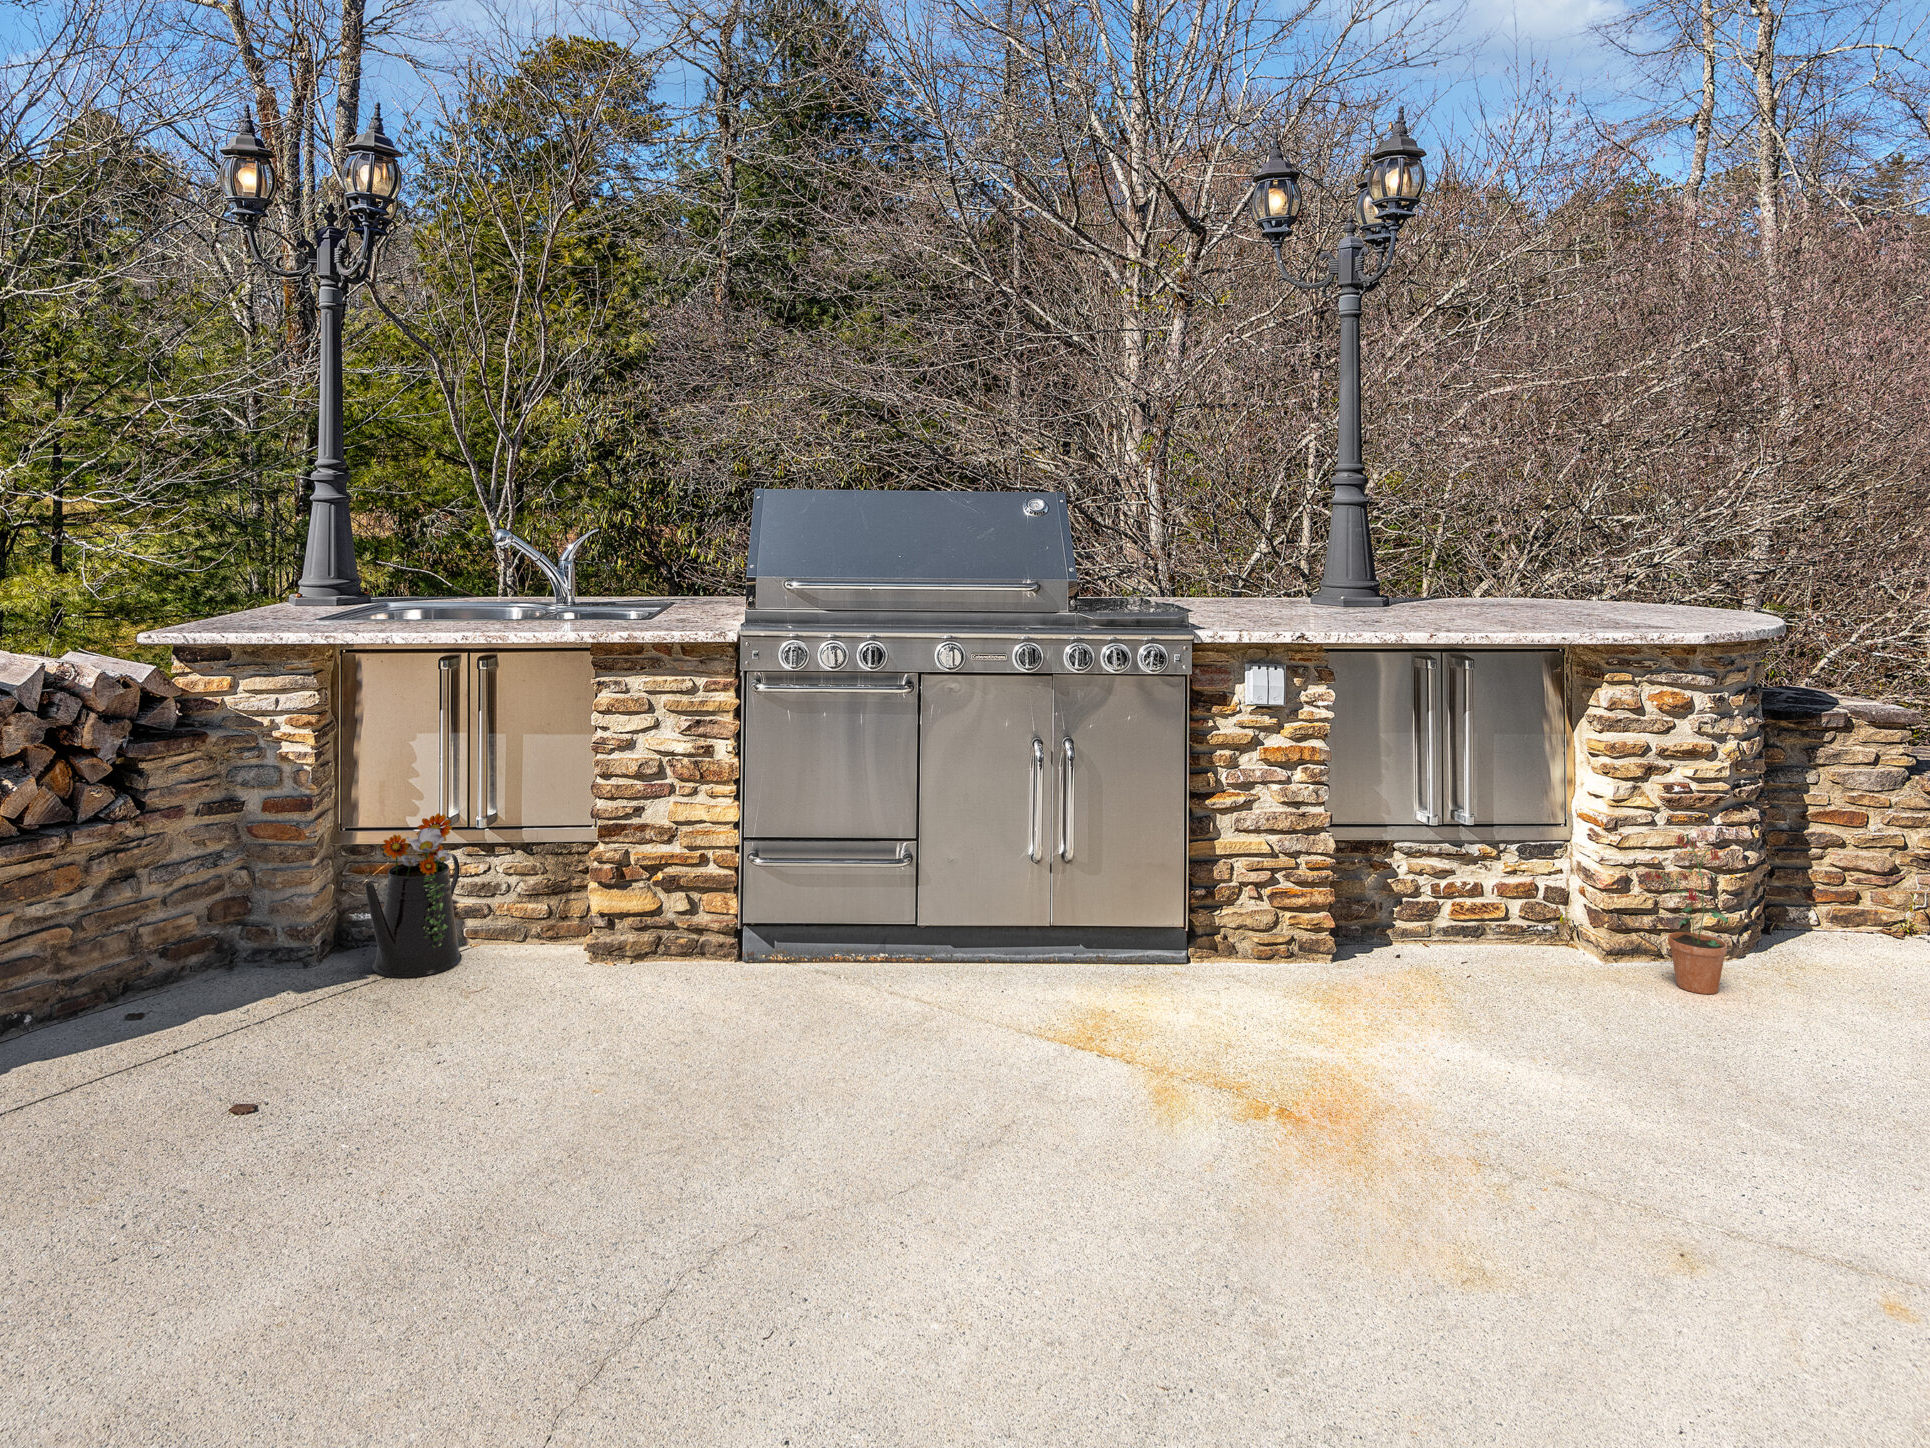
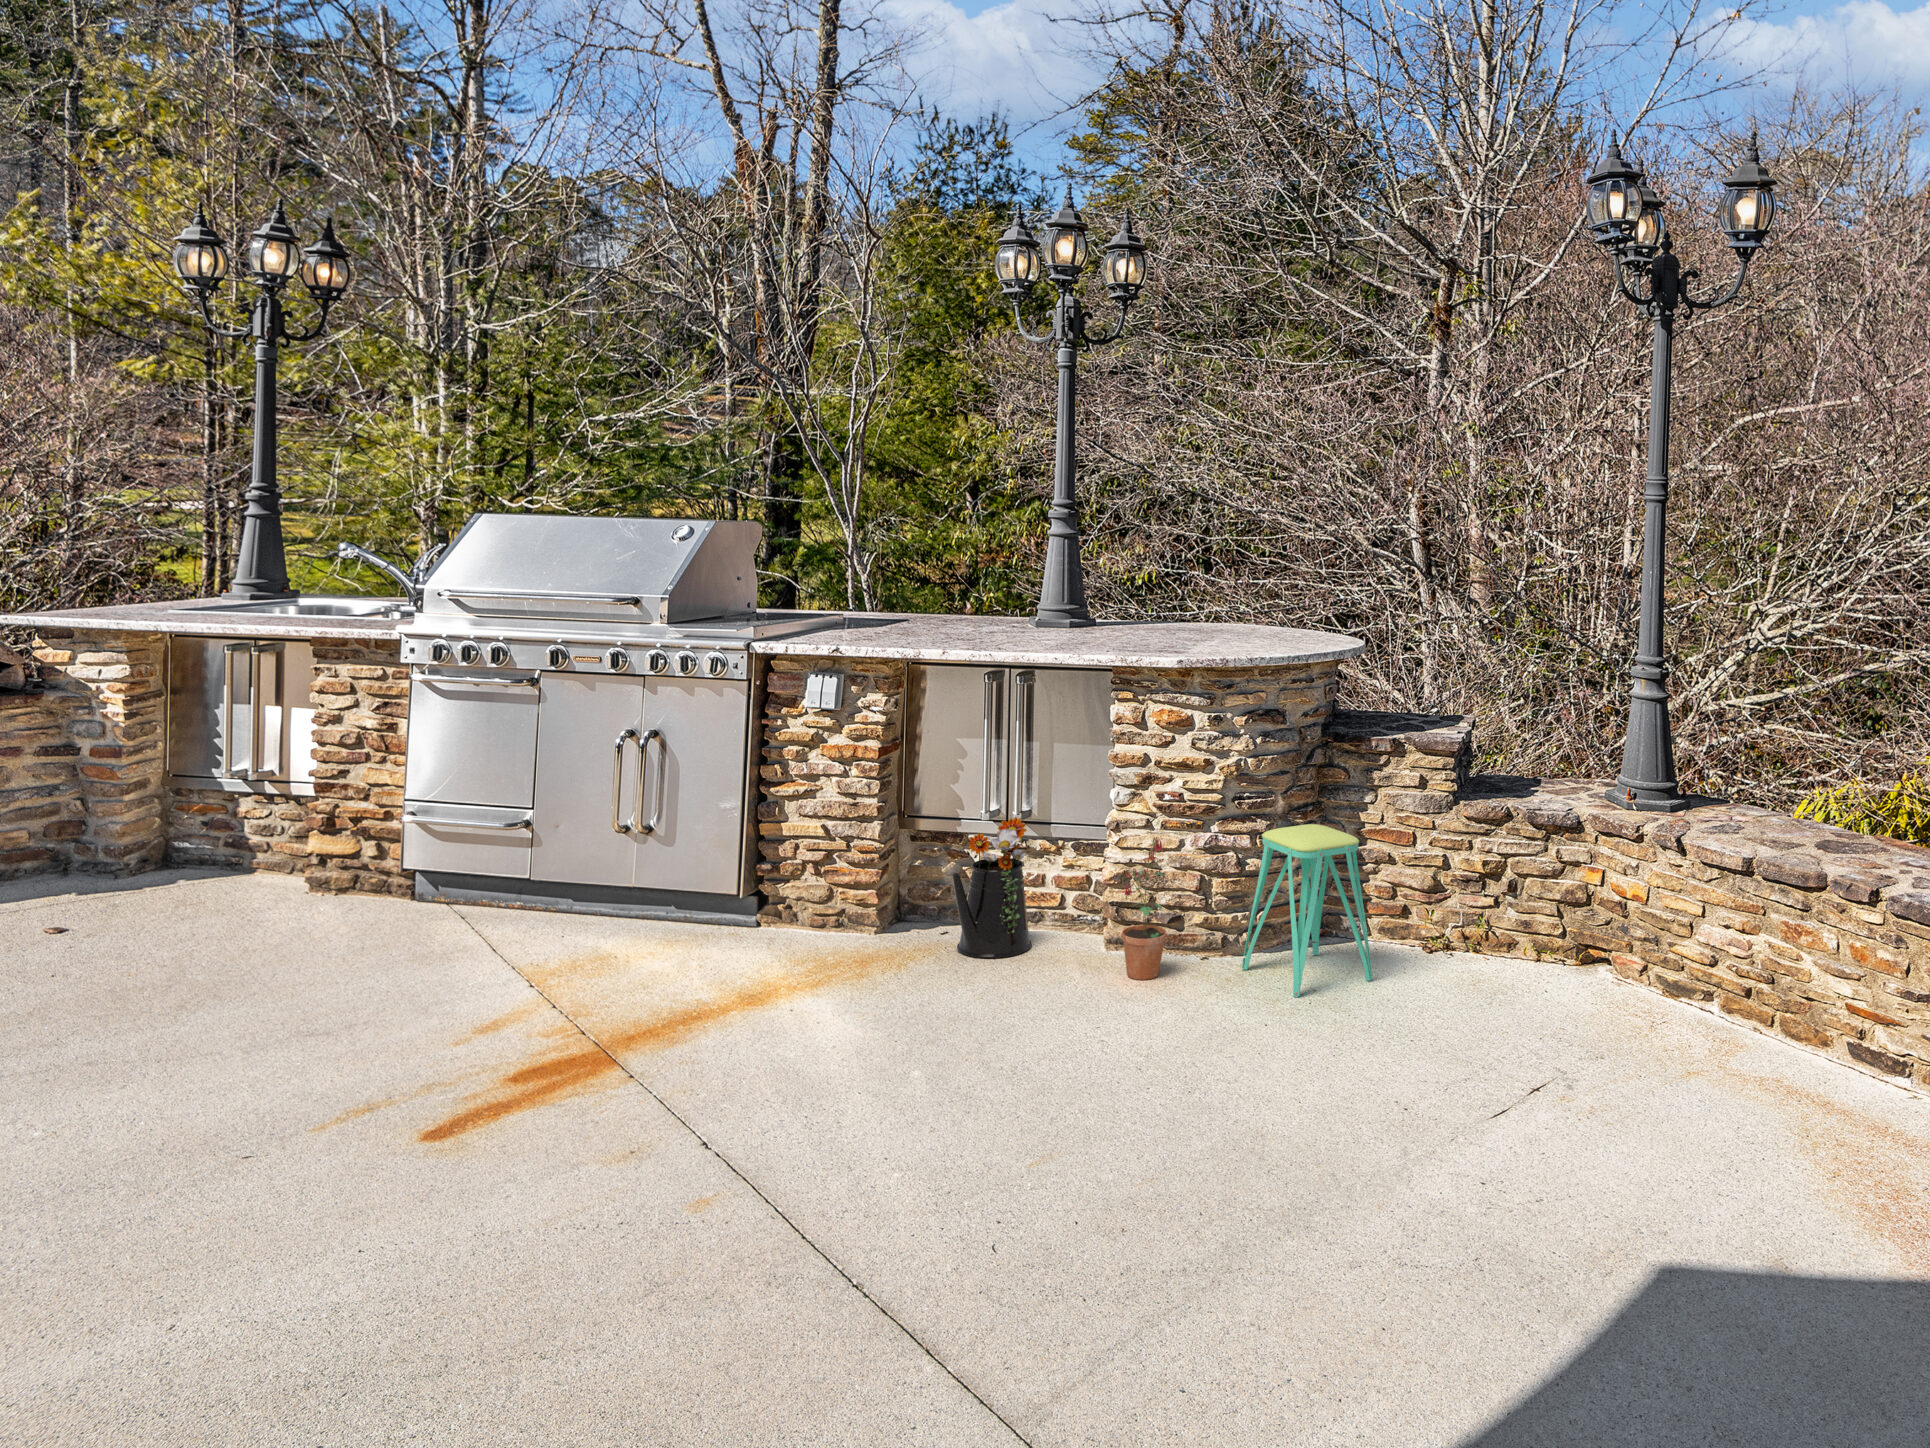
stool: none [1768,809,1918,1001] -> present [1242,824,1372,997]
watering can: present [365,813,462,978] -> present [953,817,1032,958]

